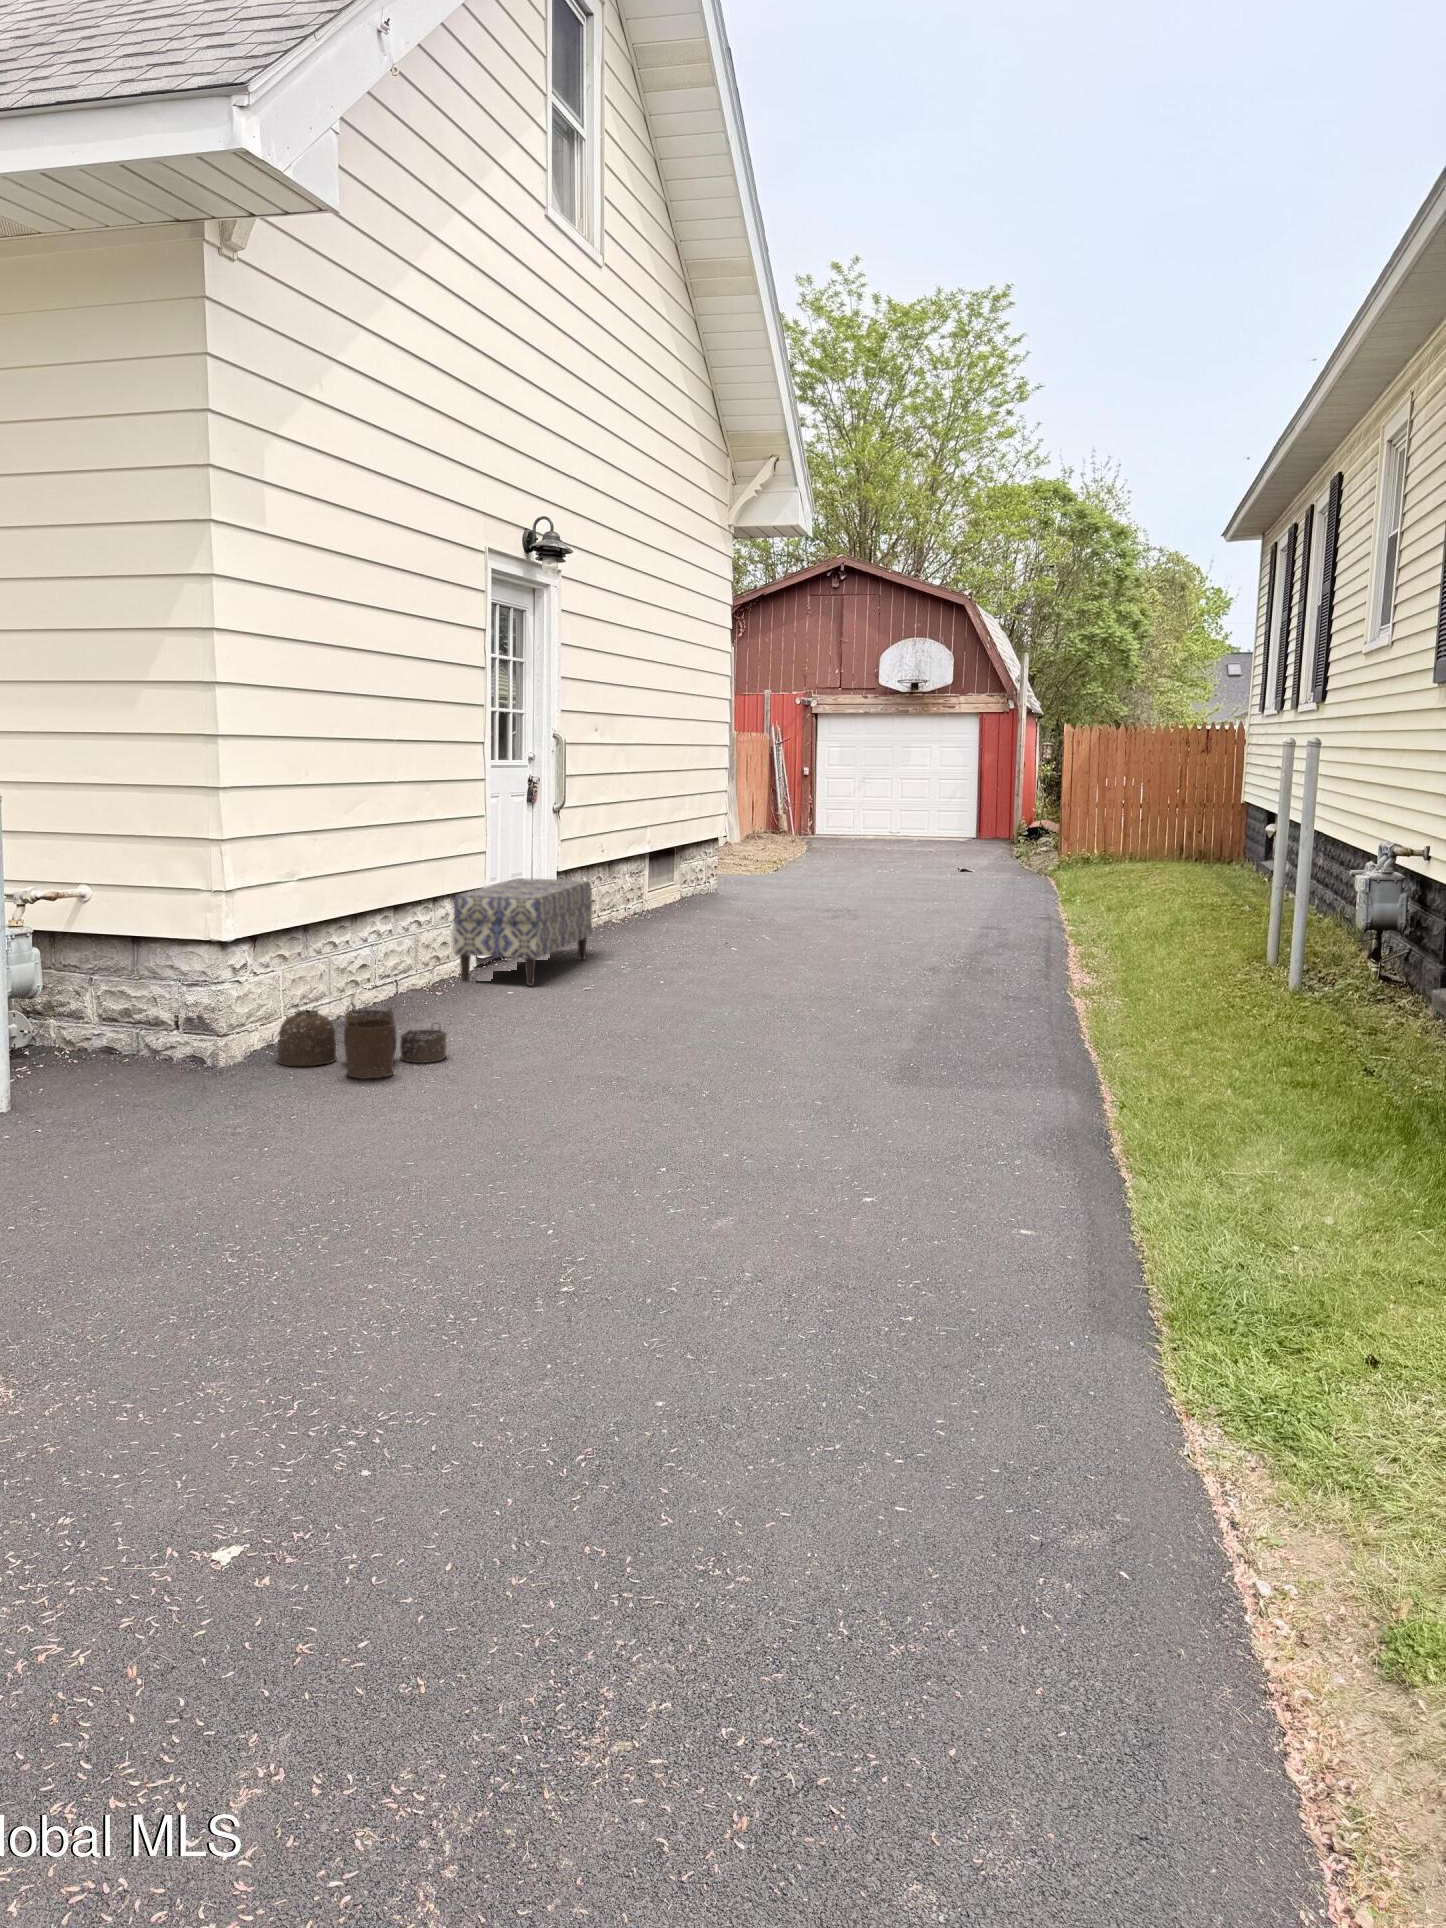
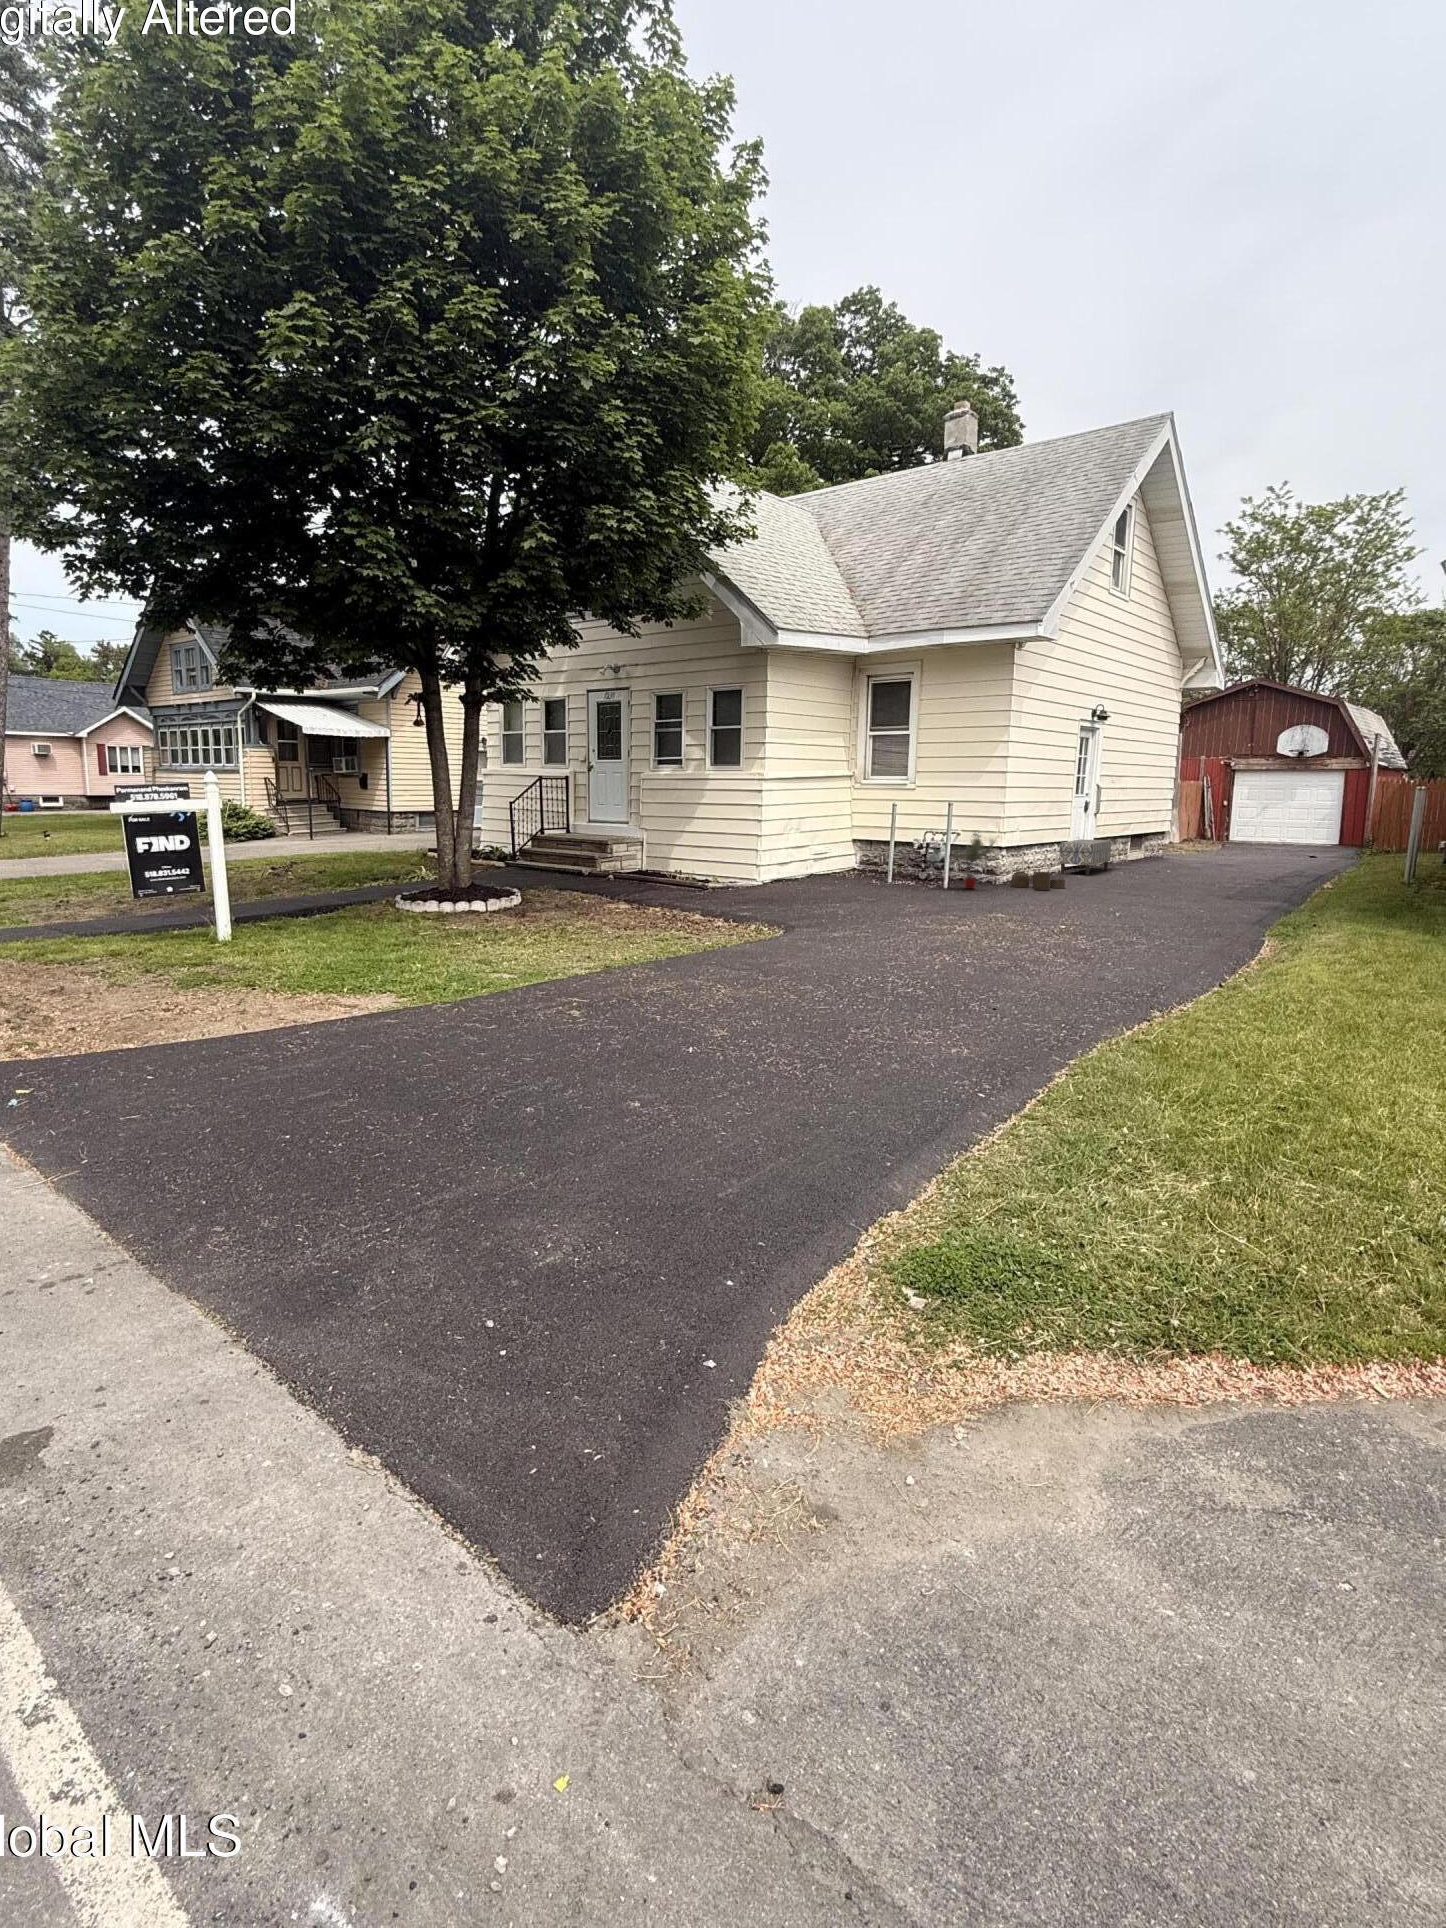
potted tree: none [25,884,207,1092] -> present [949,832,995,889]

